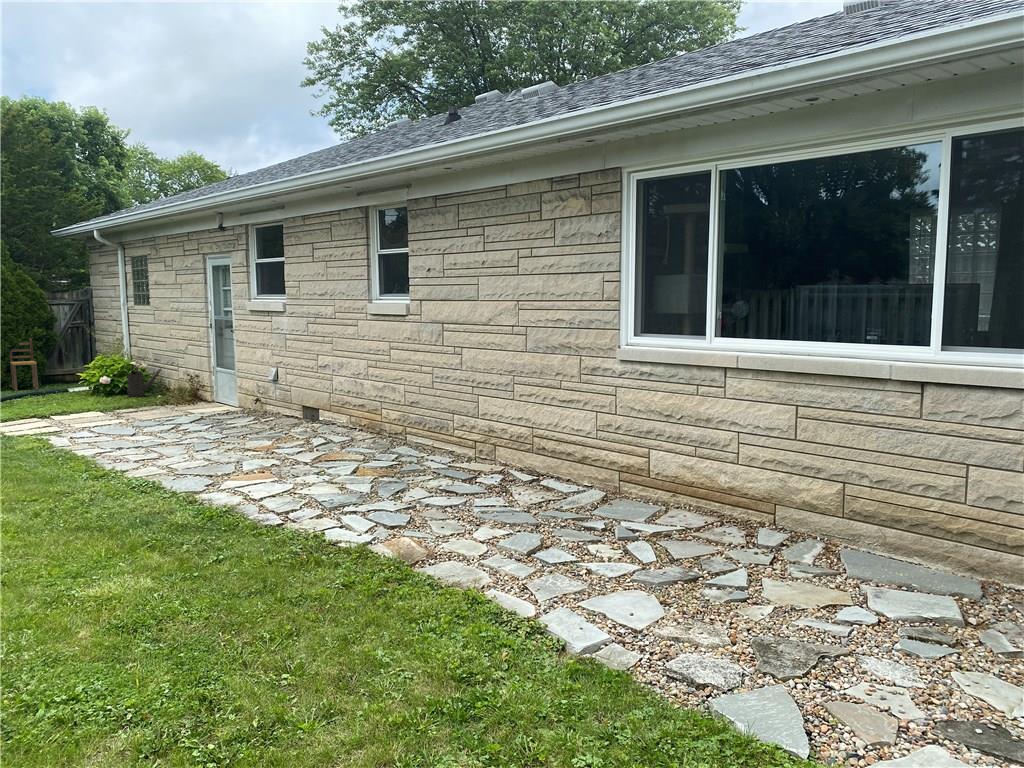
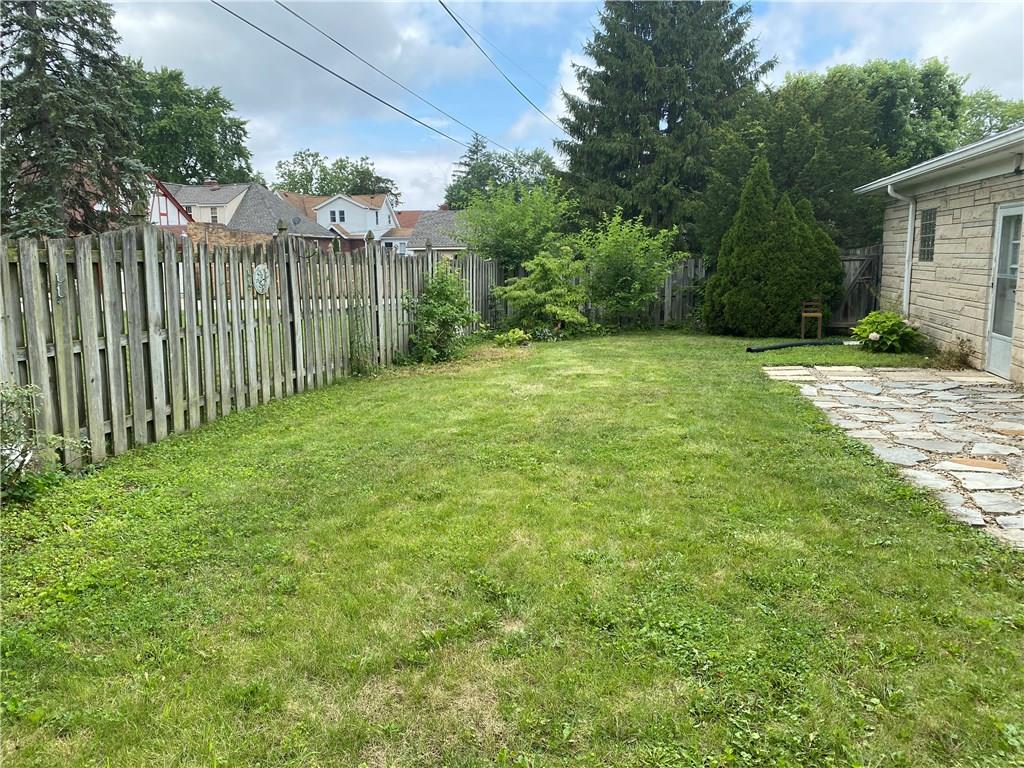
watering can: present [122,365,161,397] -> none [890,323,934,355]

